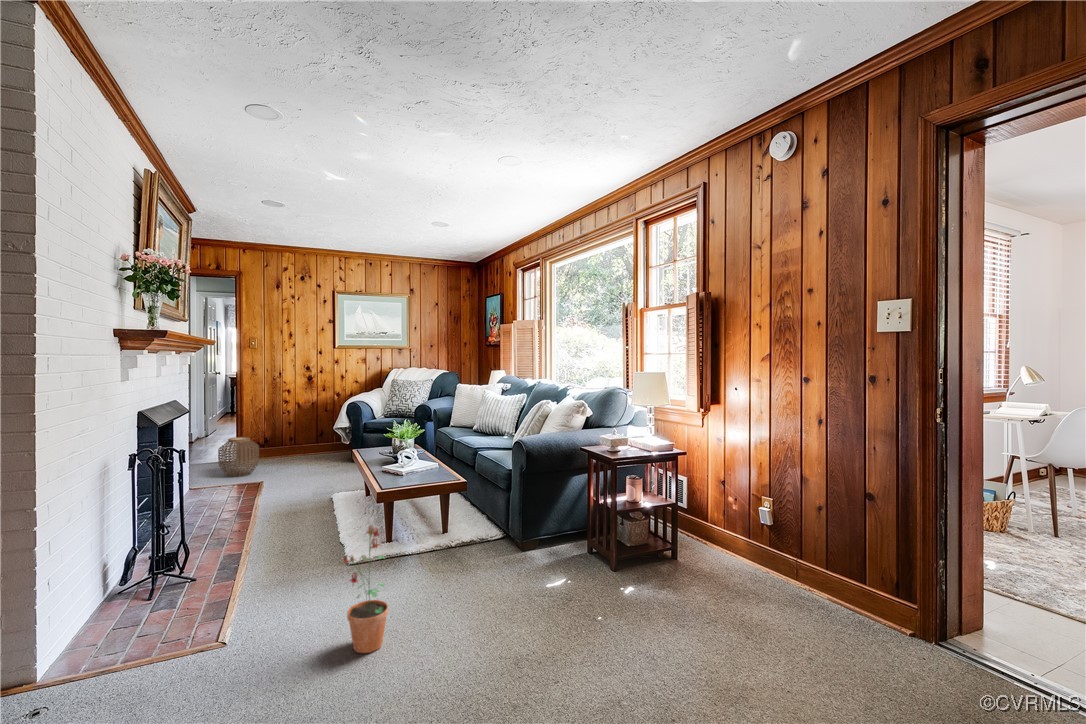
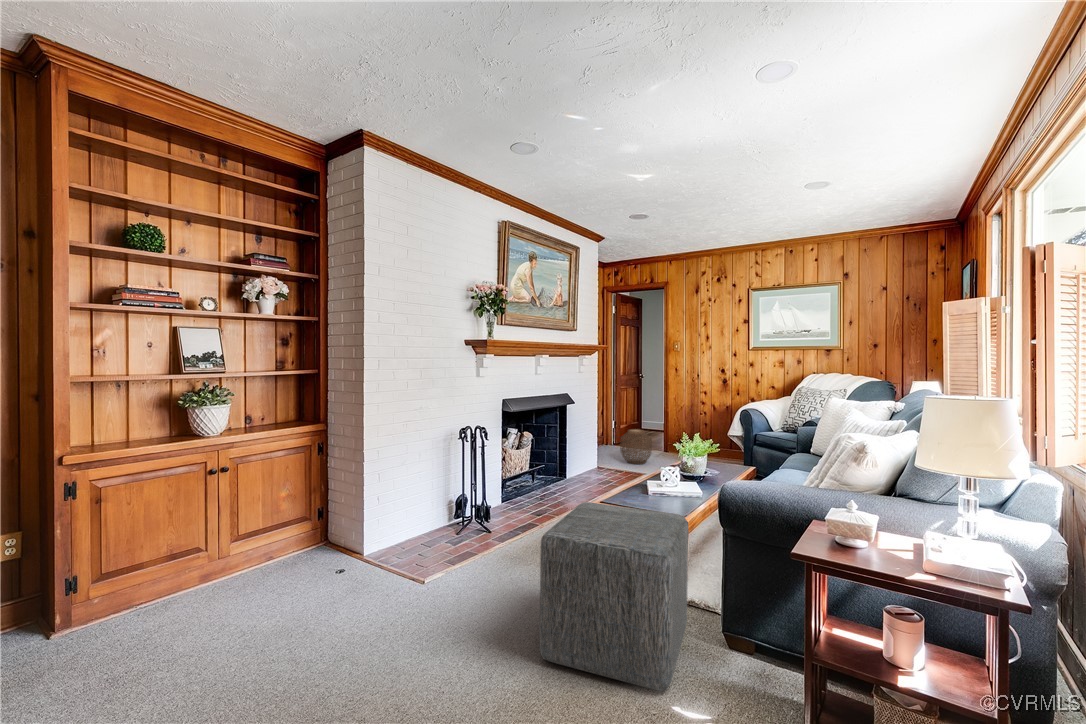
ottoman: none [434,471,562,608] -> present [540,502,688,691]
potted plant: present [344,526,388,653] -> none [419,518,467,634]

